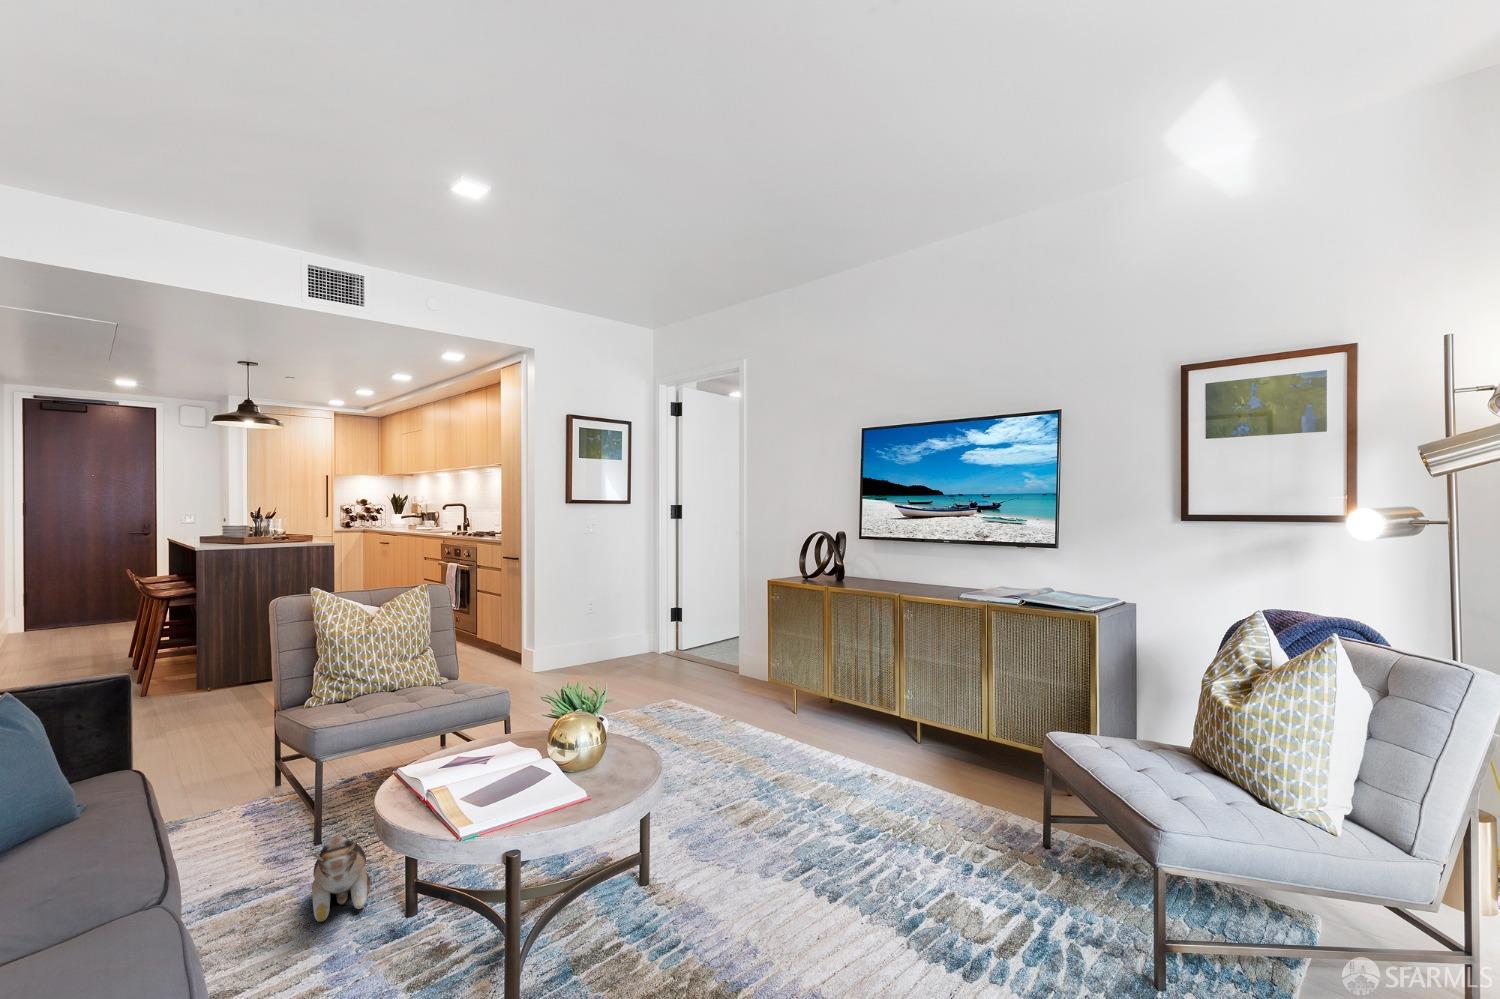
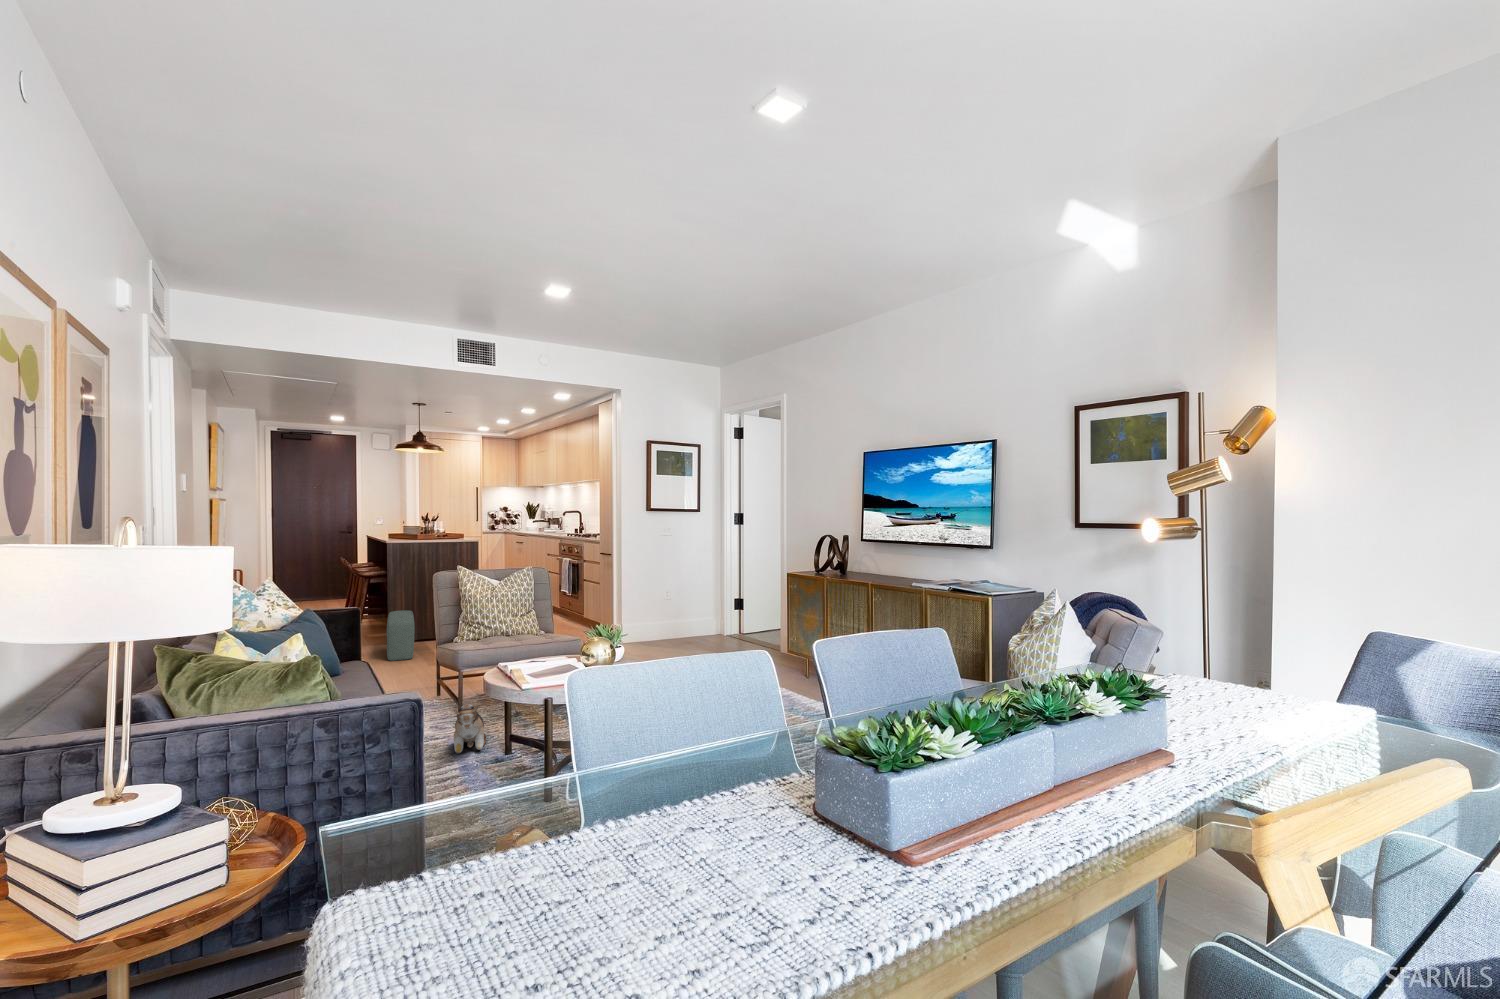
pouf: none [196,644,239,721] -> present [387,610,415,661]

